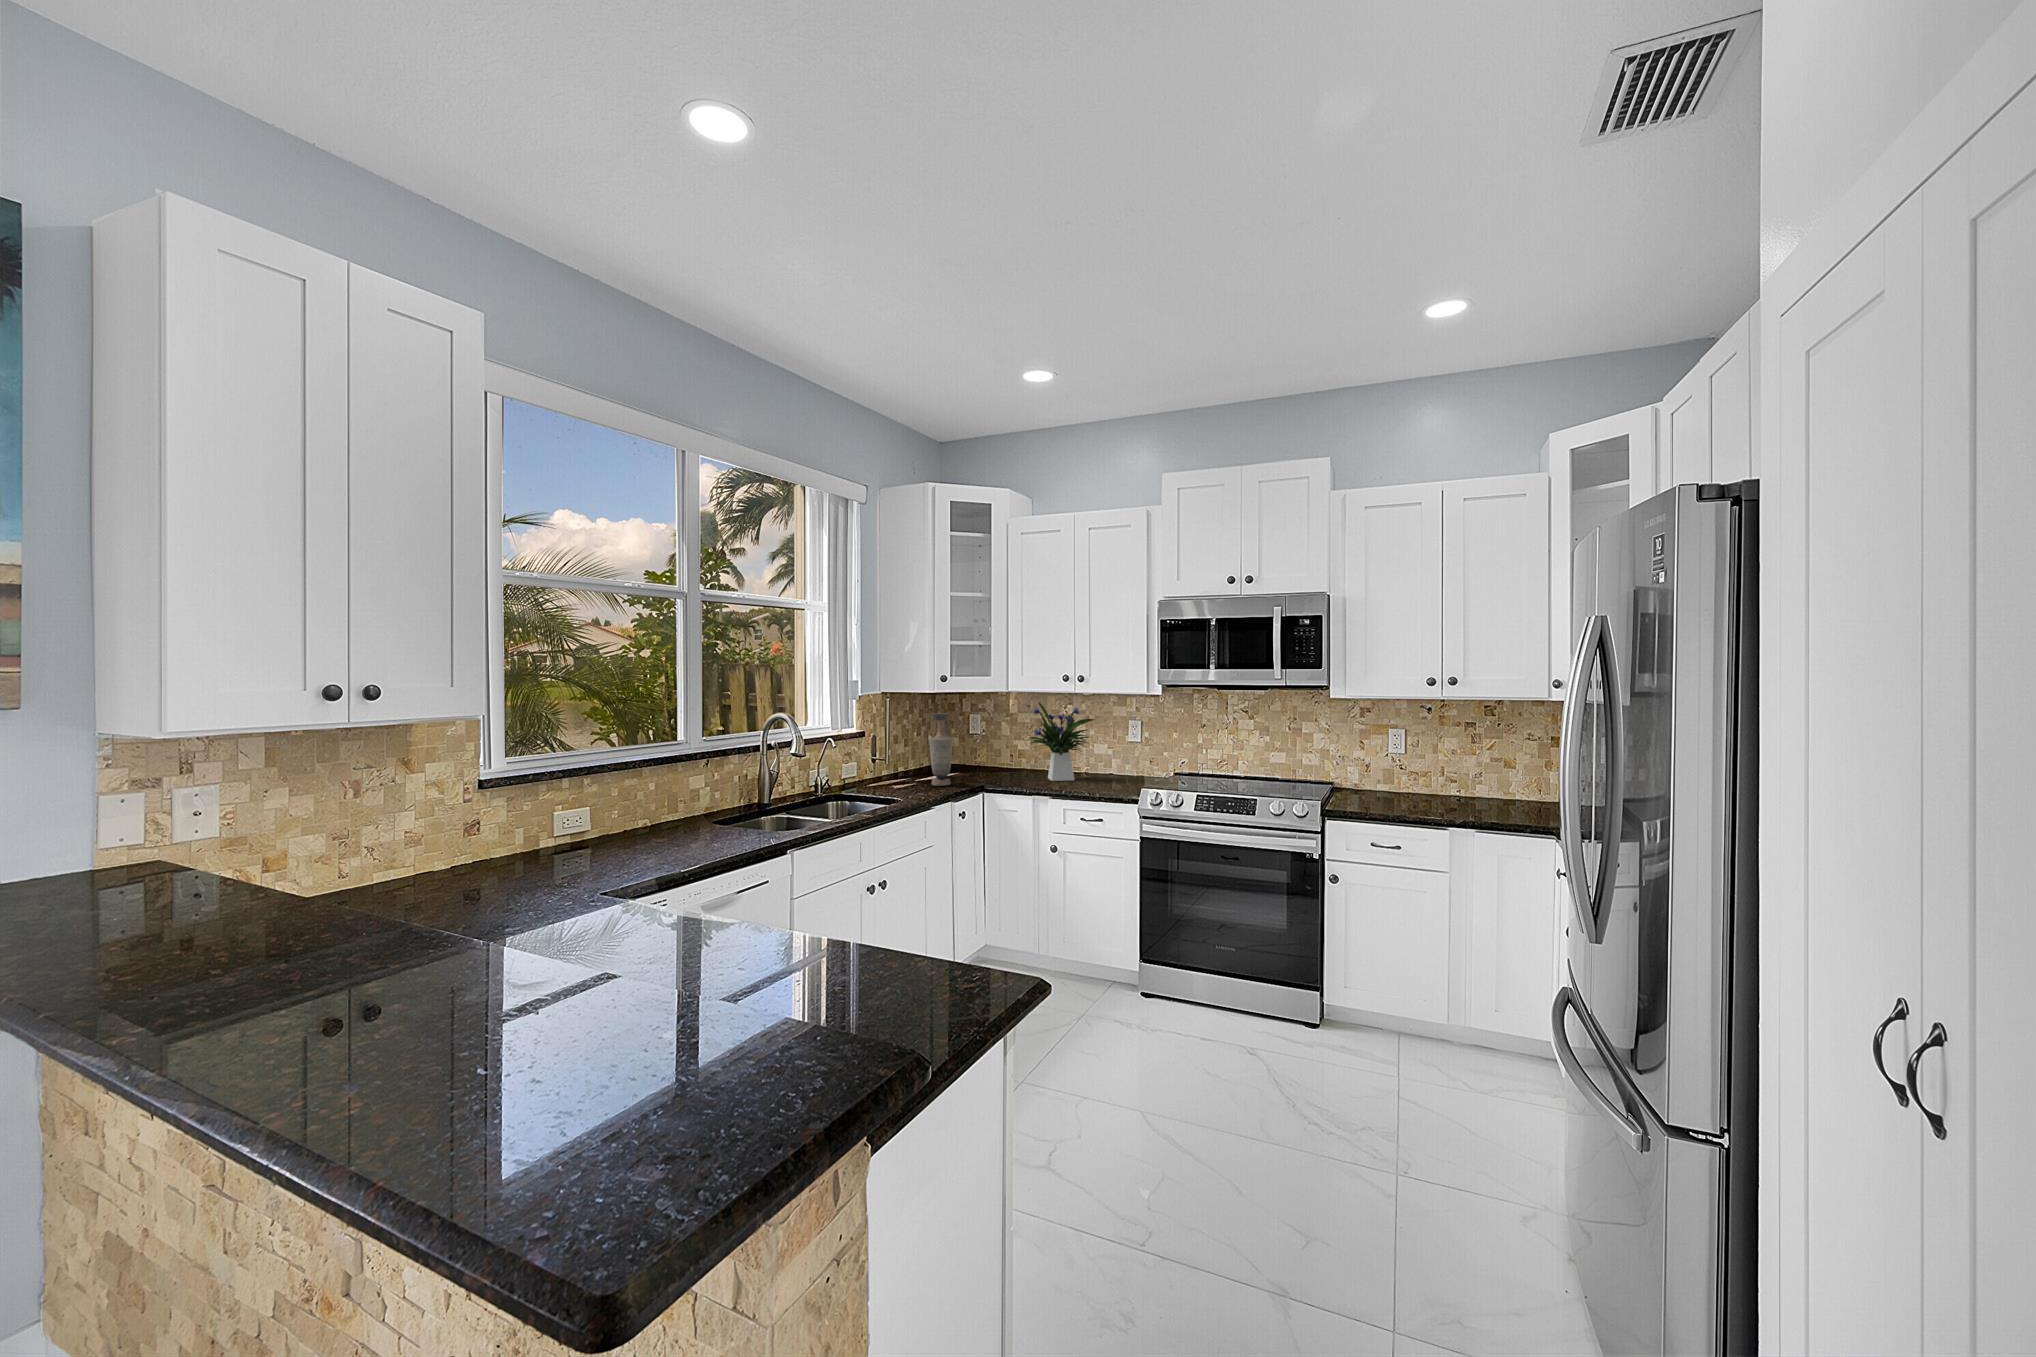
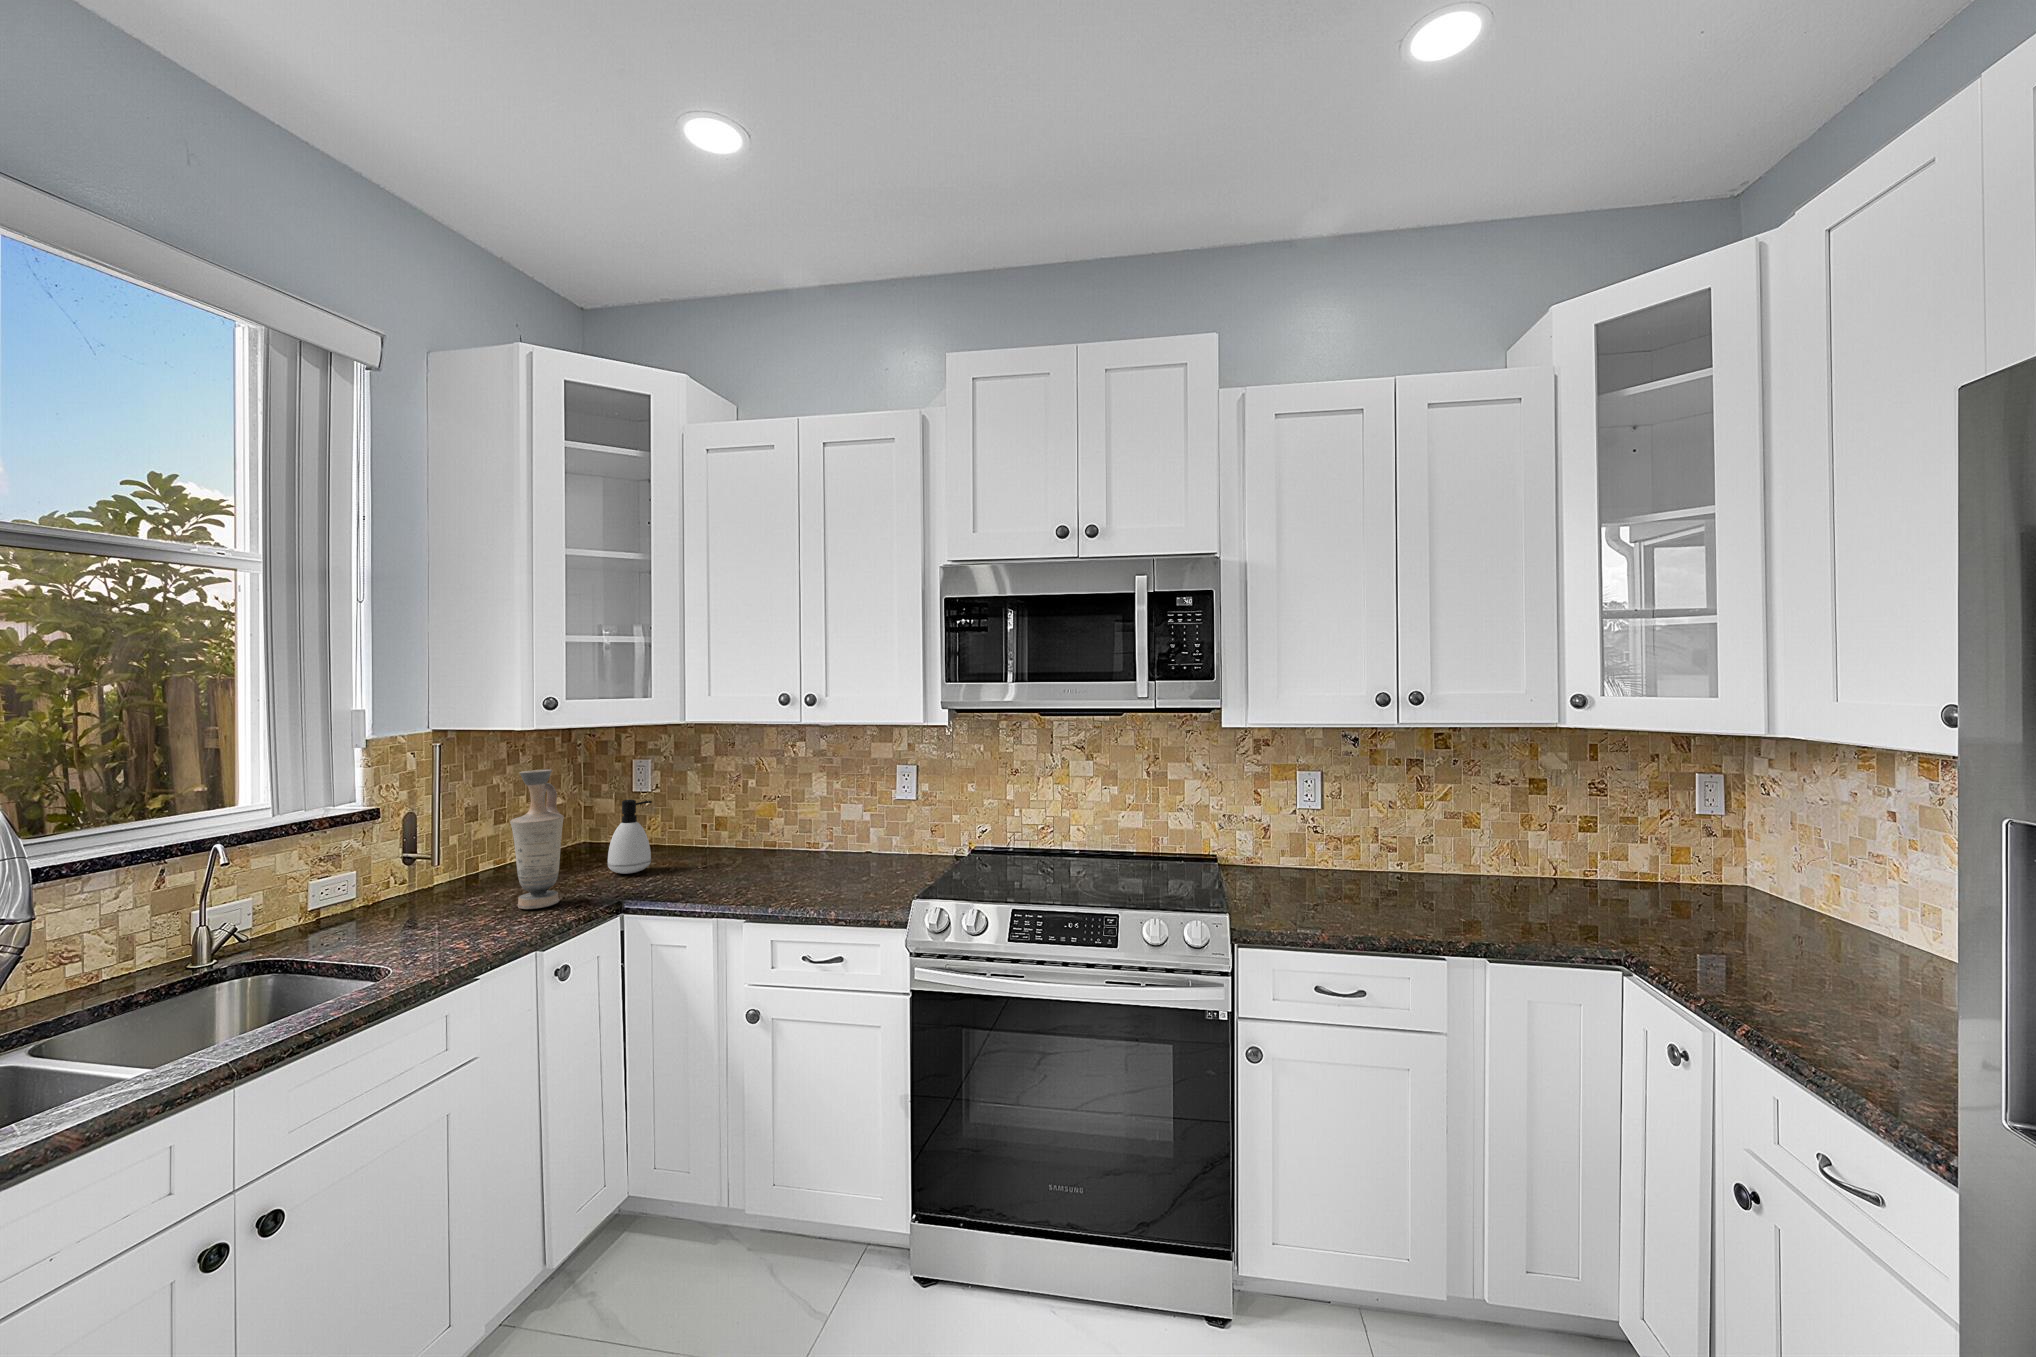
flower arrangement: present [1028,703,1095,781] -> none [712,741,840,874]
soap dispenser: none [965,735,988,777] -> present [608,799,652,874]

